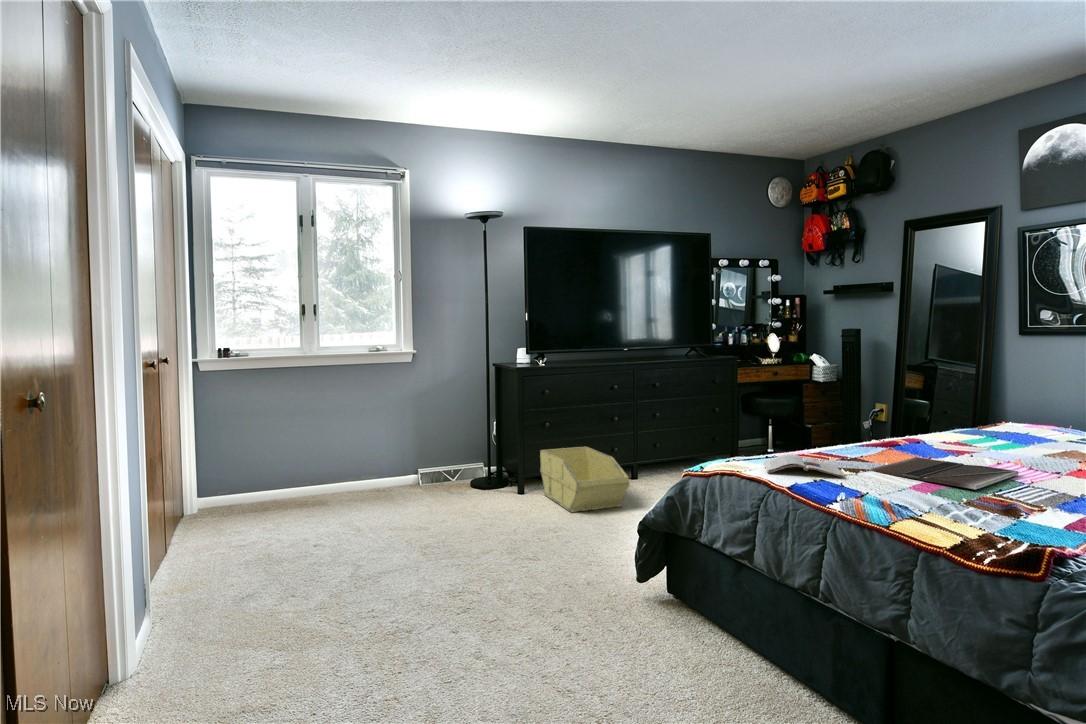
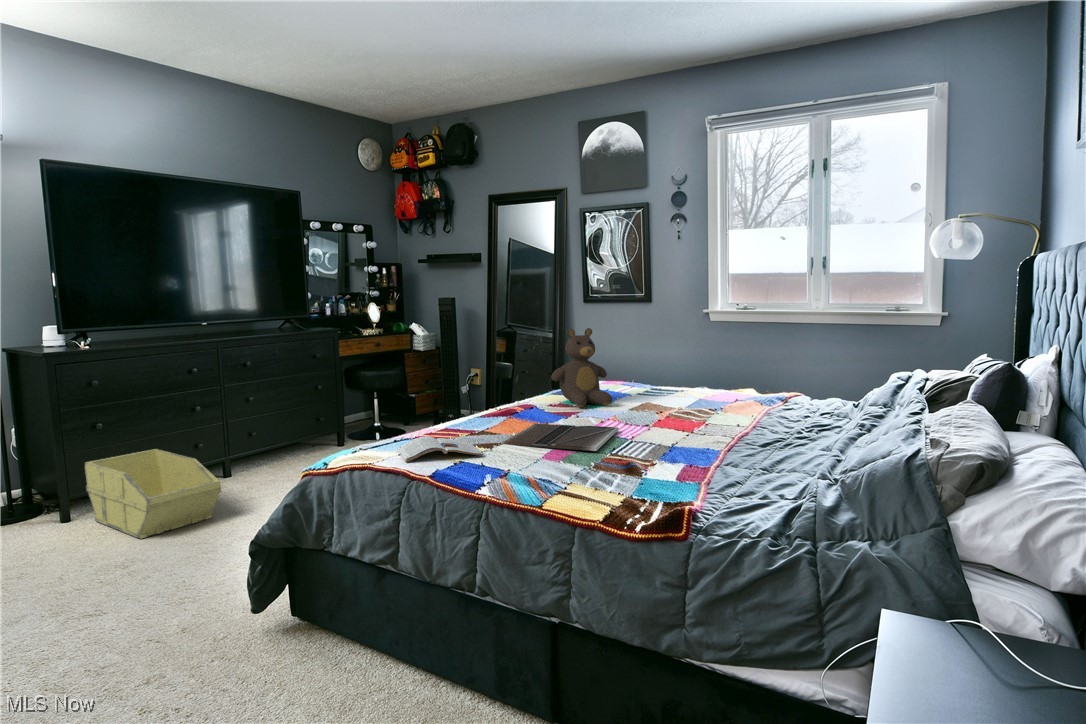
teddy bear: none [948,362,1027,449] -> present [551,328,612,408]

